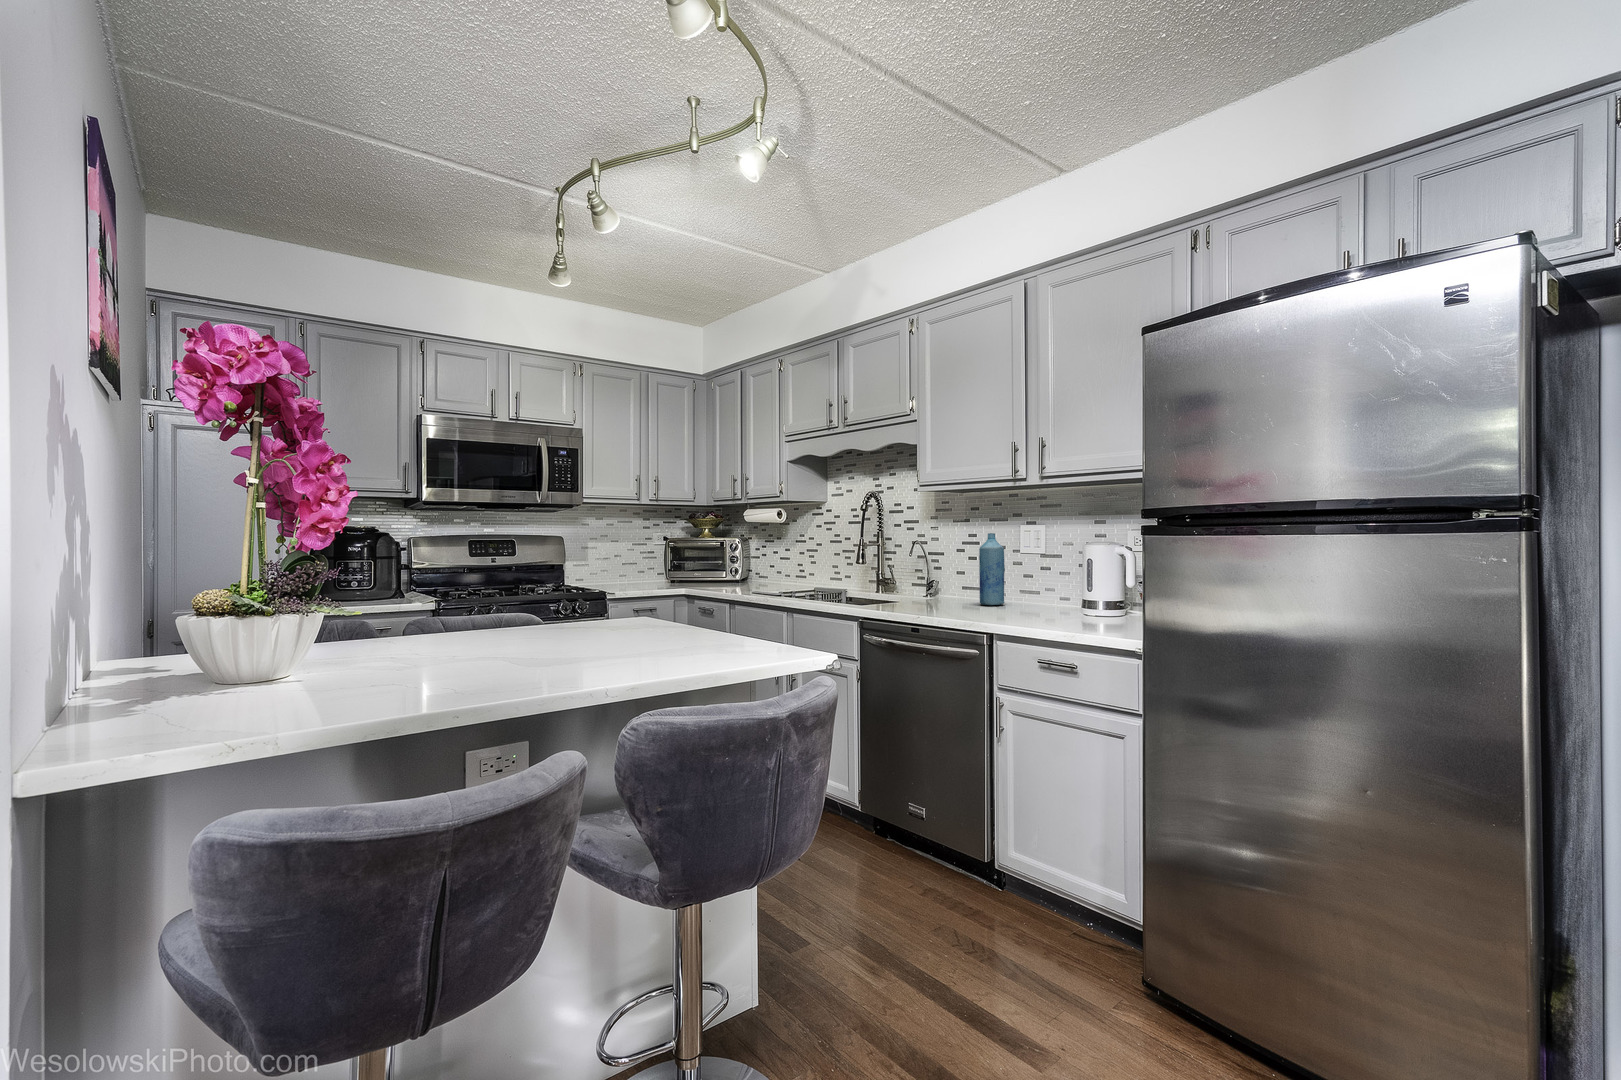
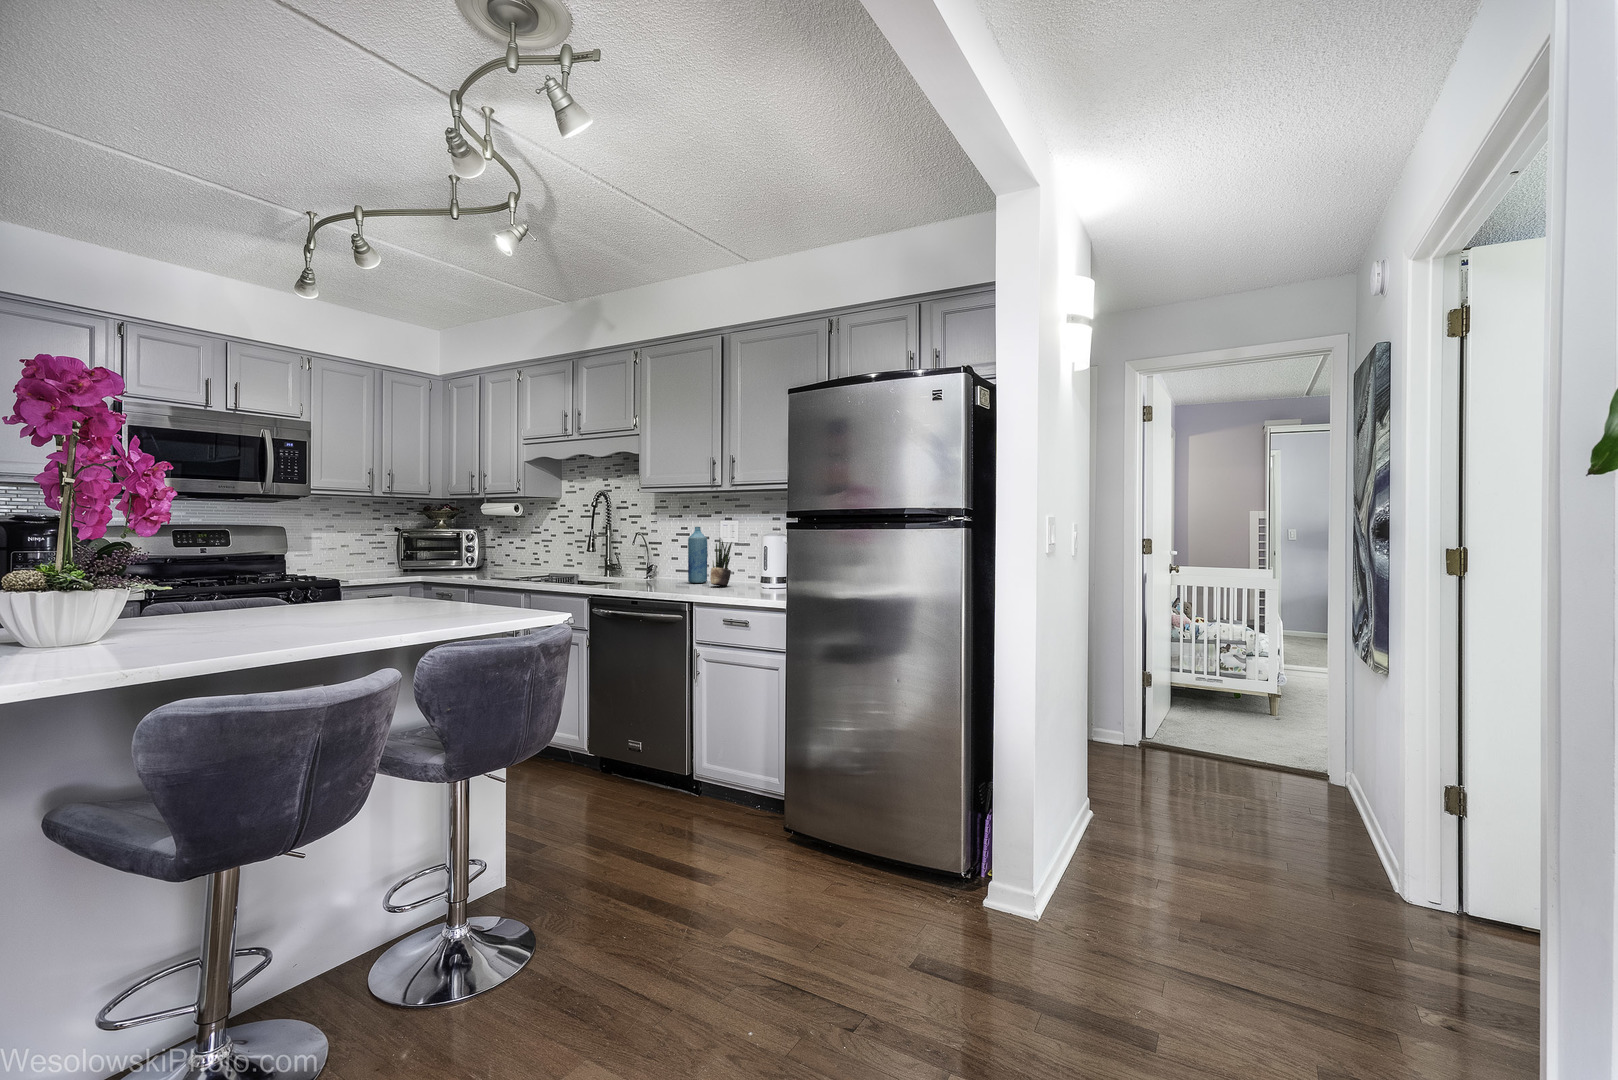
potted plant: none [1011,546,1040,611] -> present [710,538,732,586]

